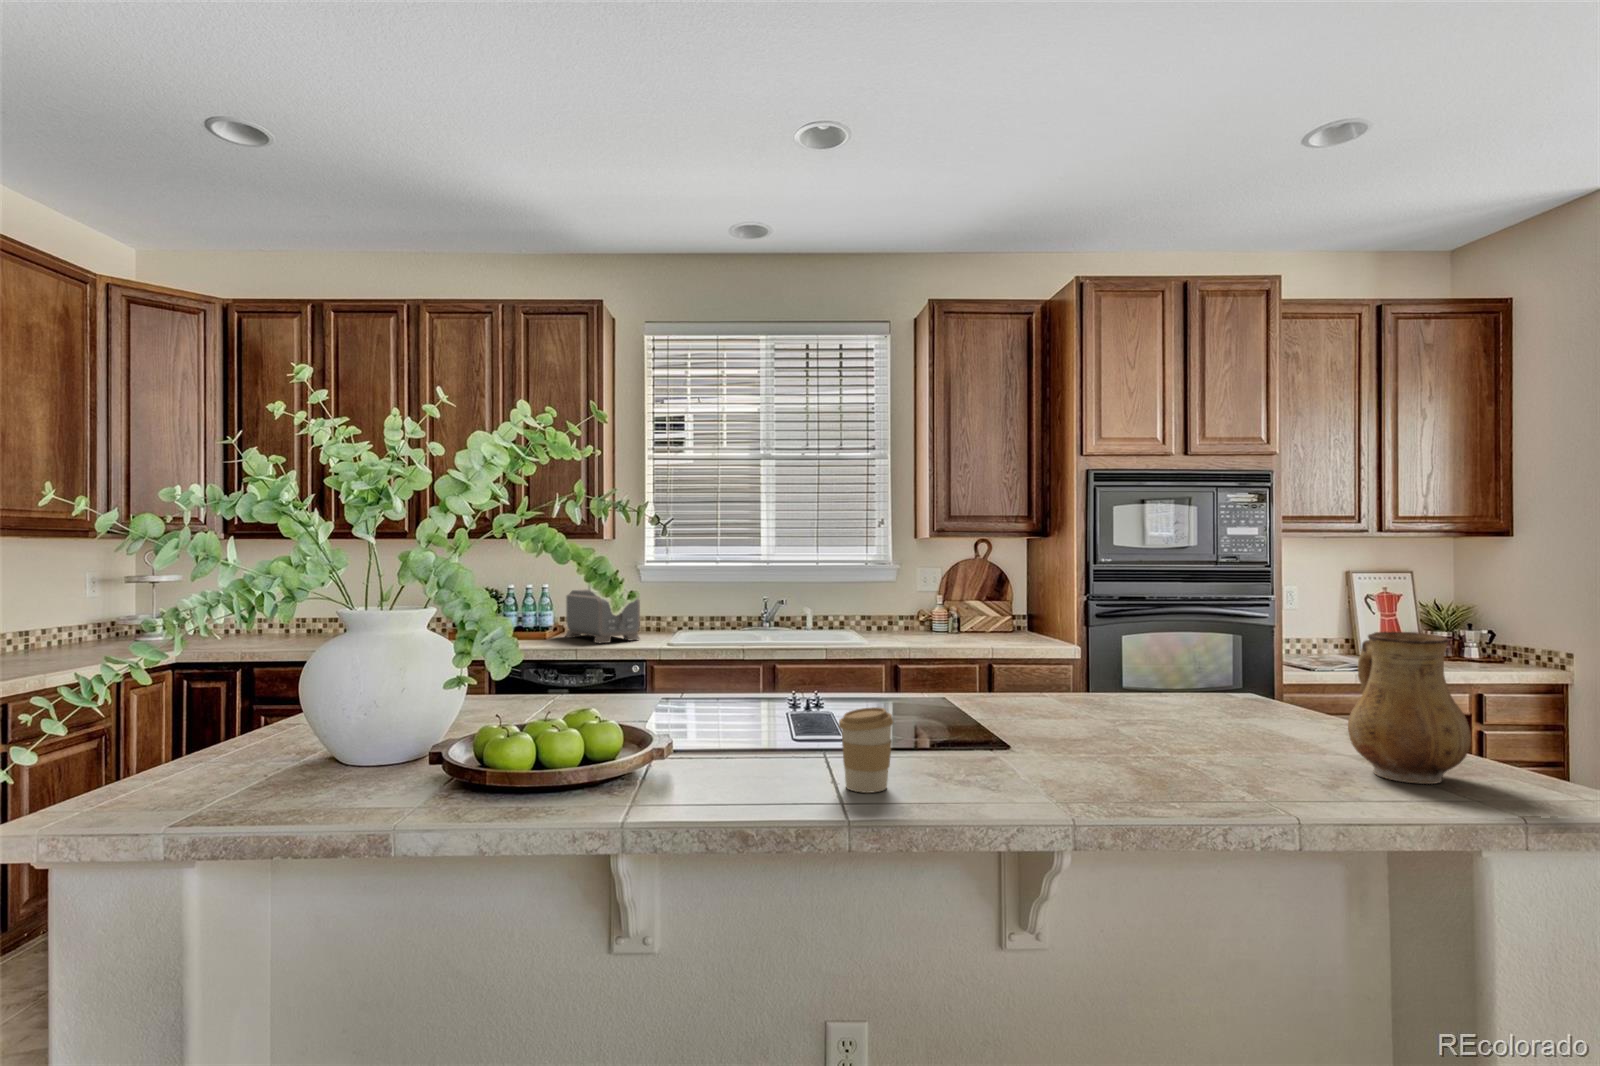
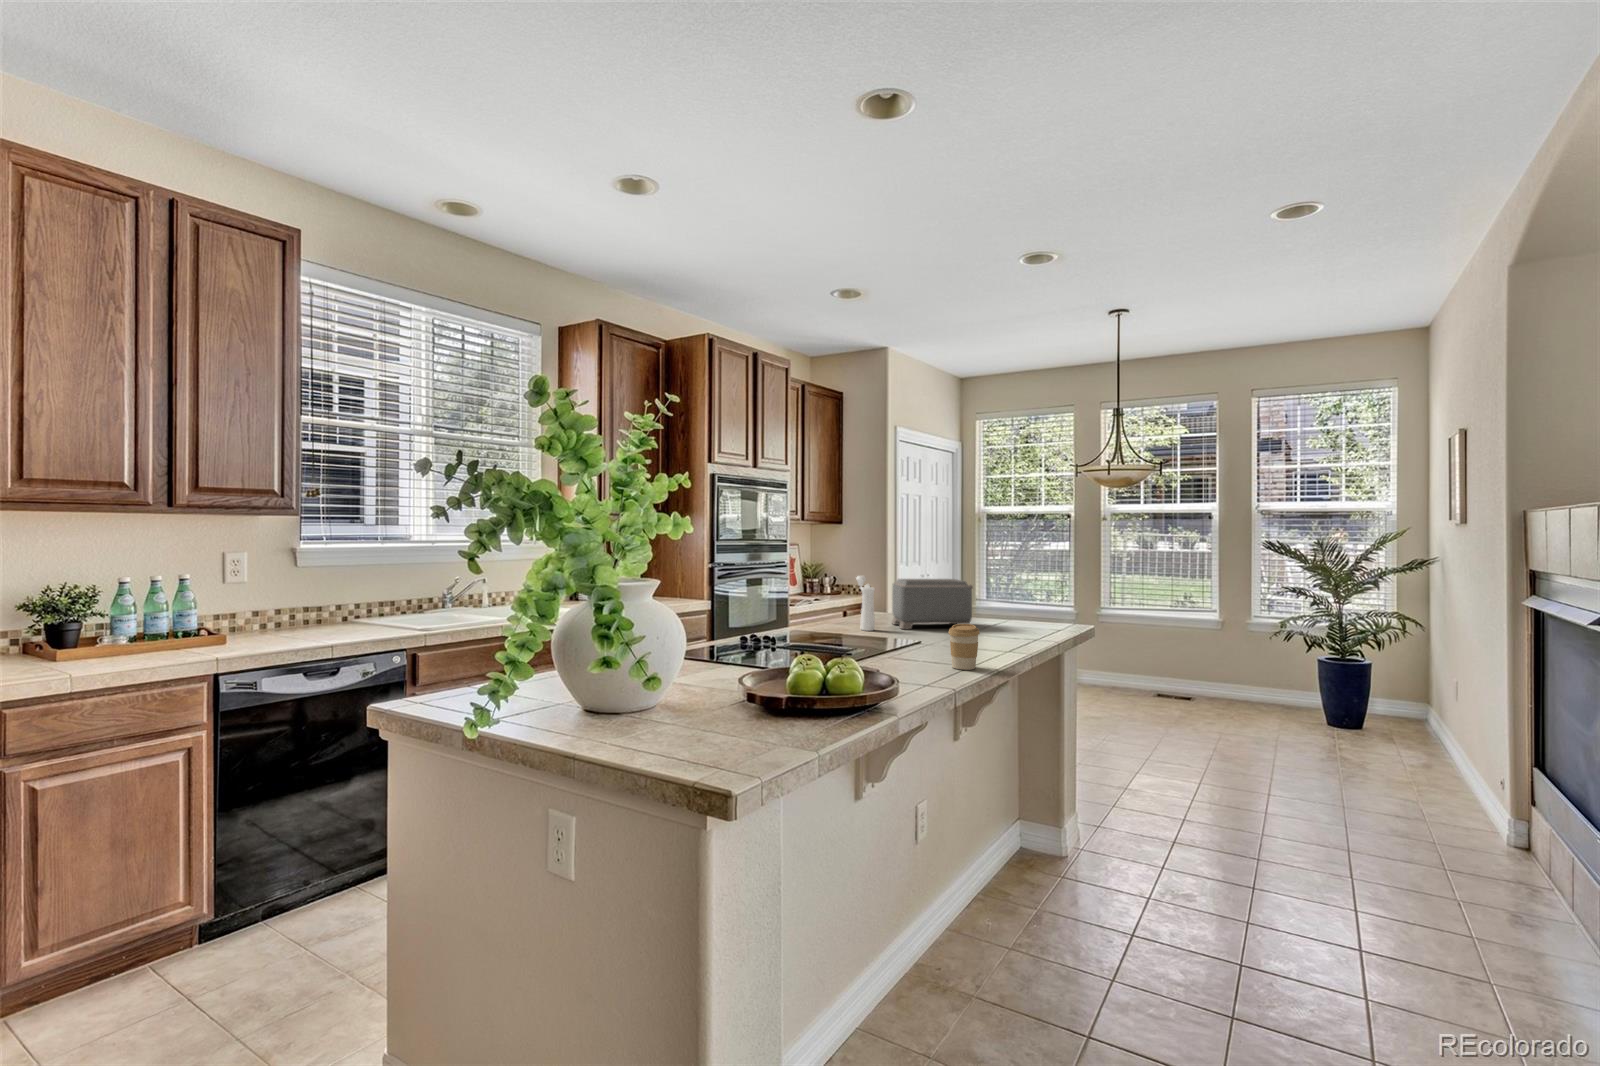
toaster: present [566,590,640,643] -> present [892,579,973,629]
pepper mill: none [1048,619,1093,716] -> present [856,576,875,631]
ceramic pitcher: present [1348,631,1471,784] -> none [1007,571,1056,631]

